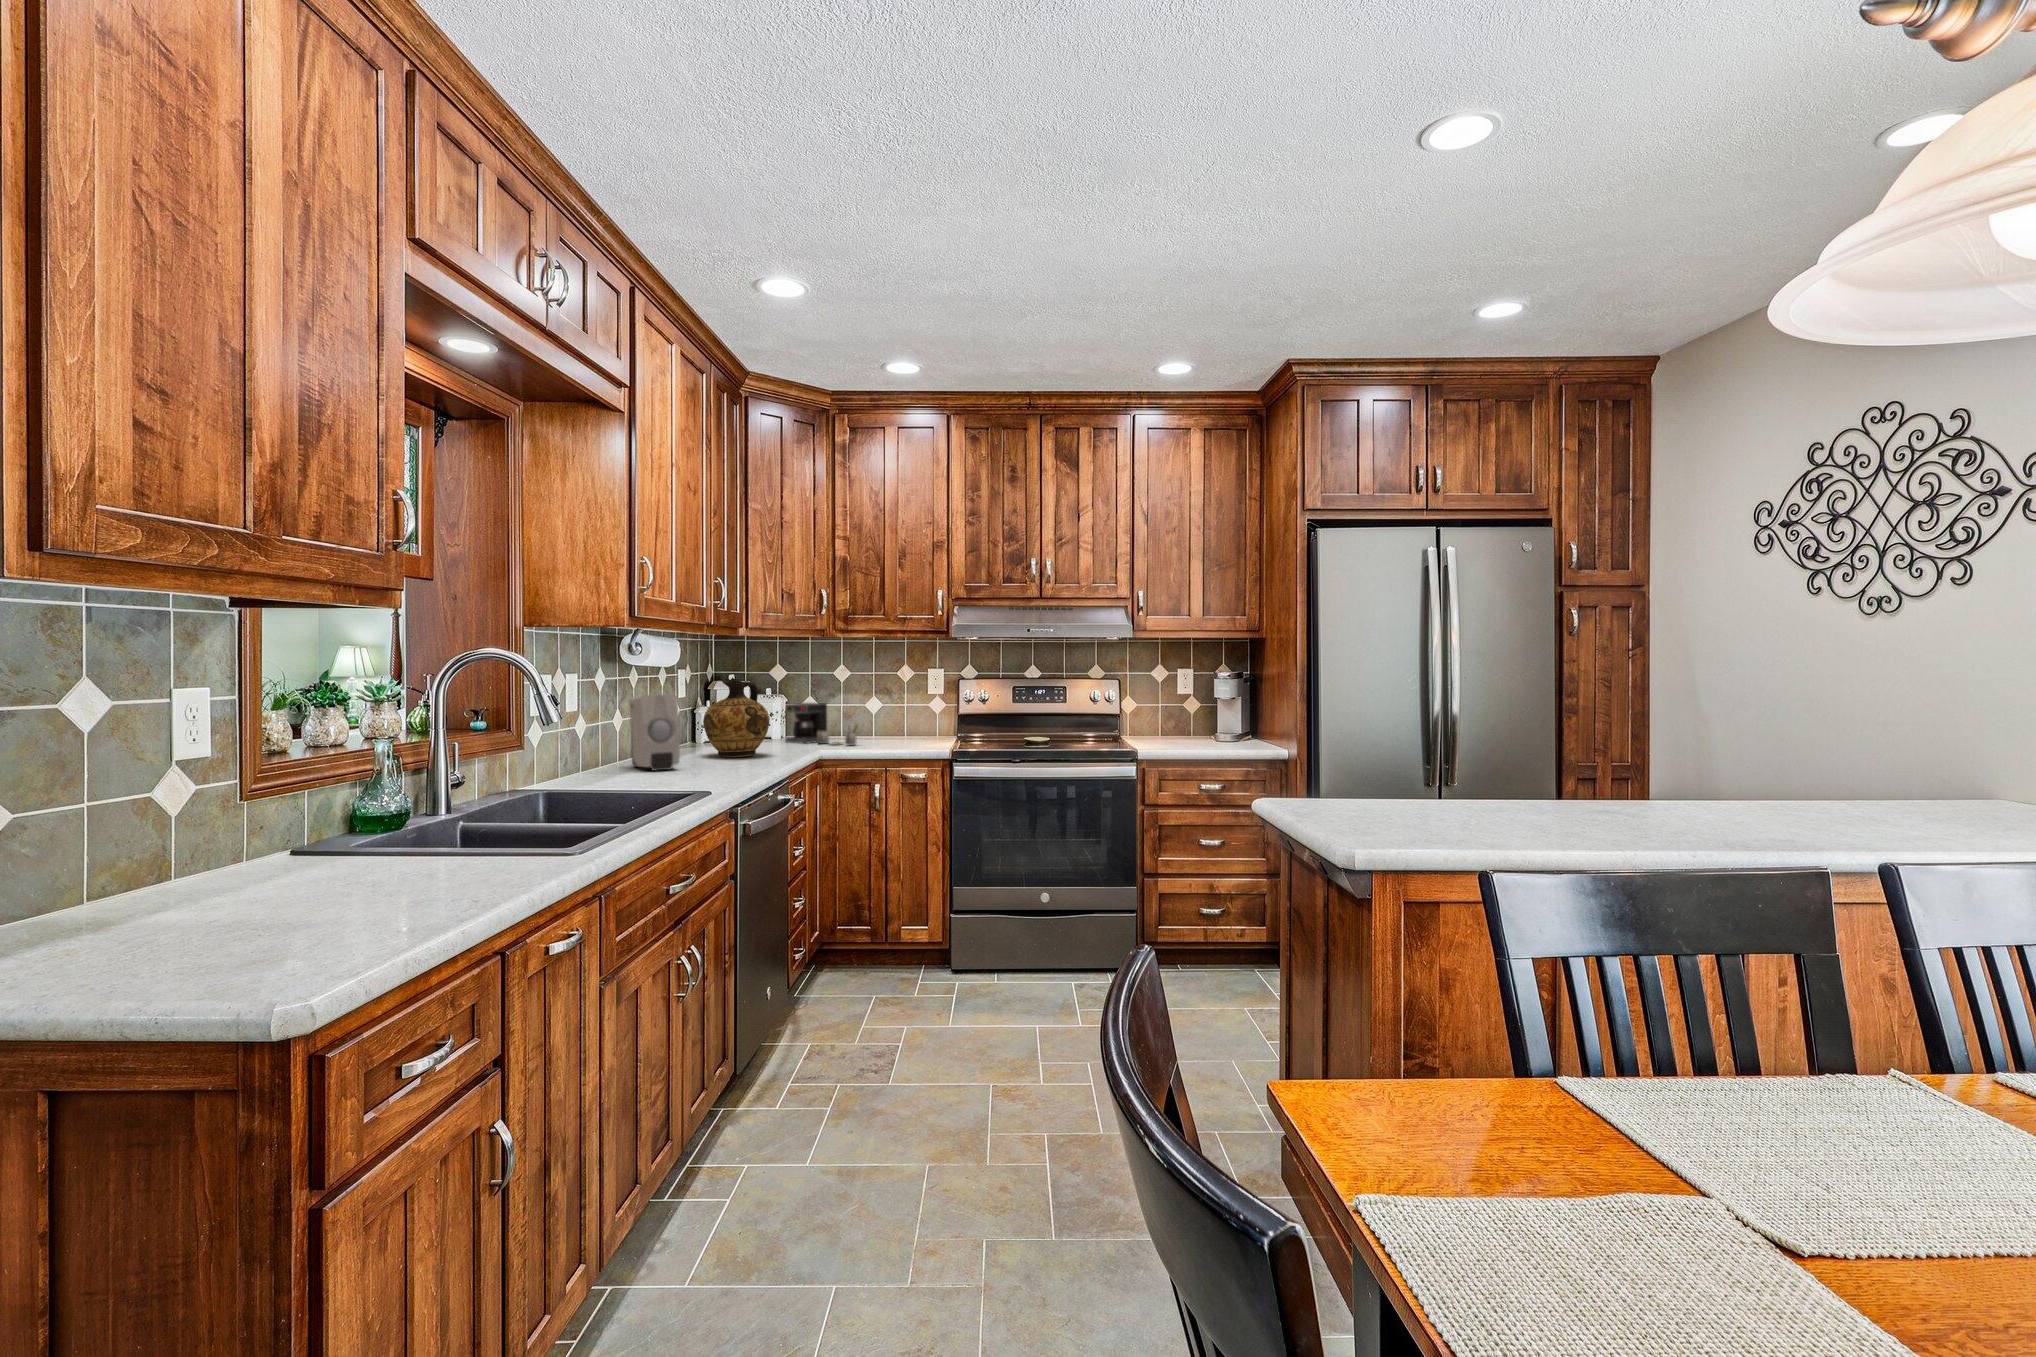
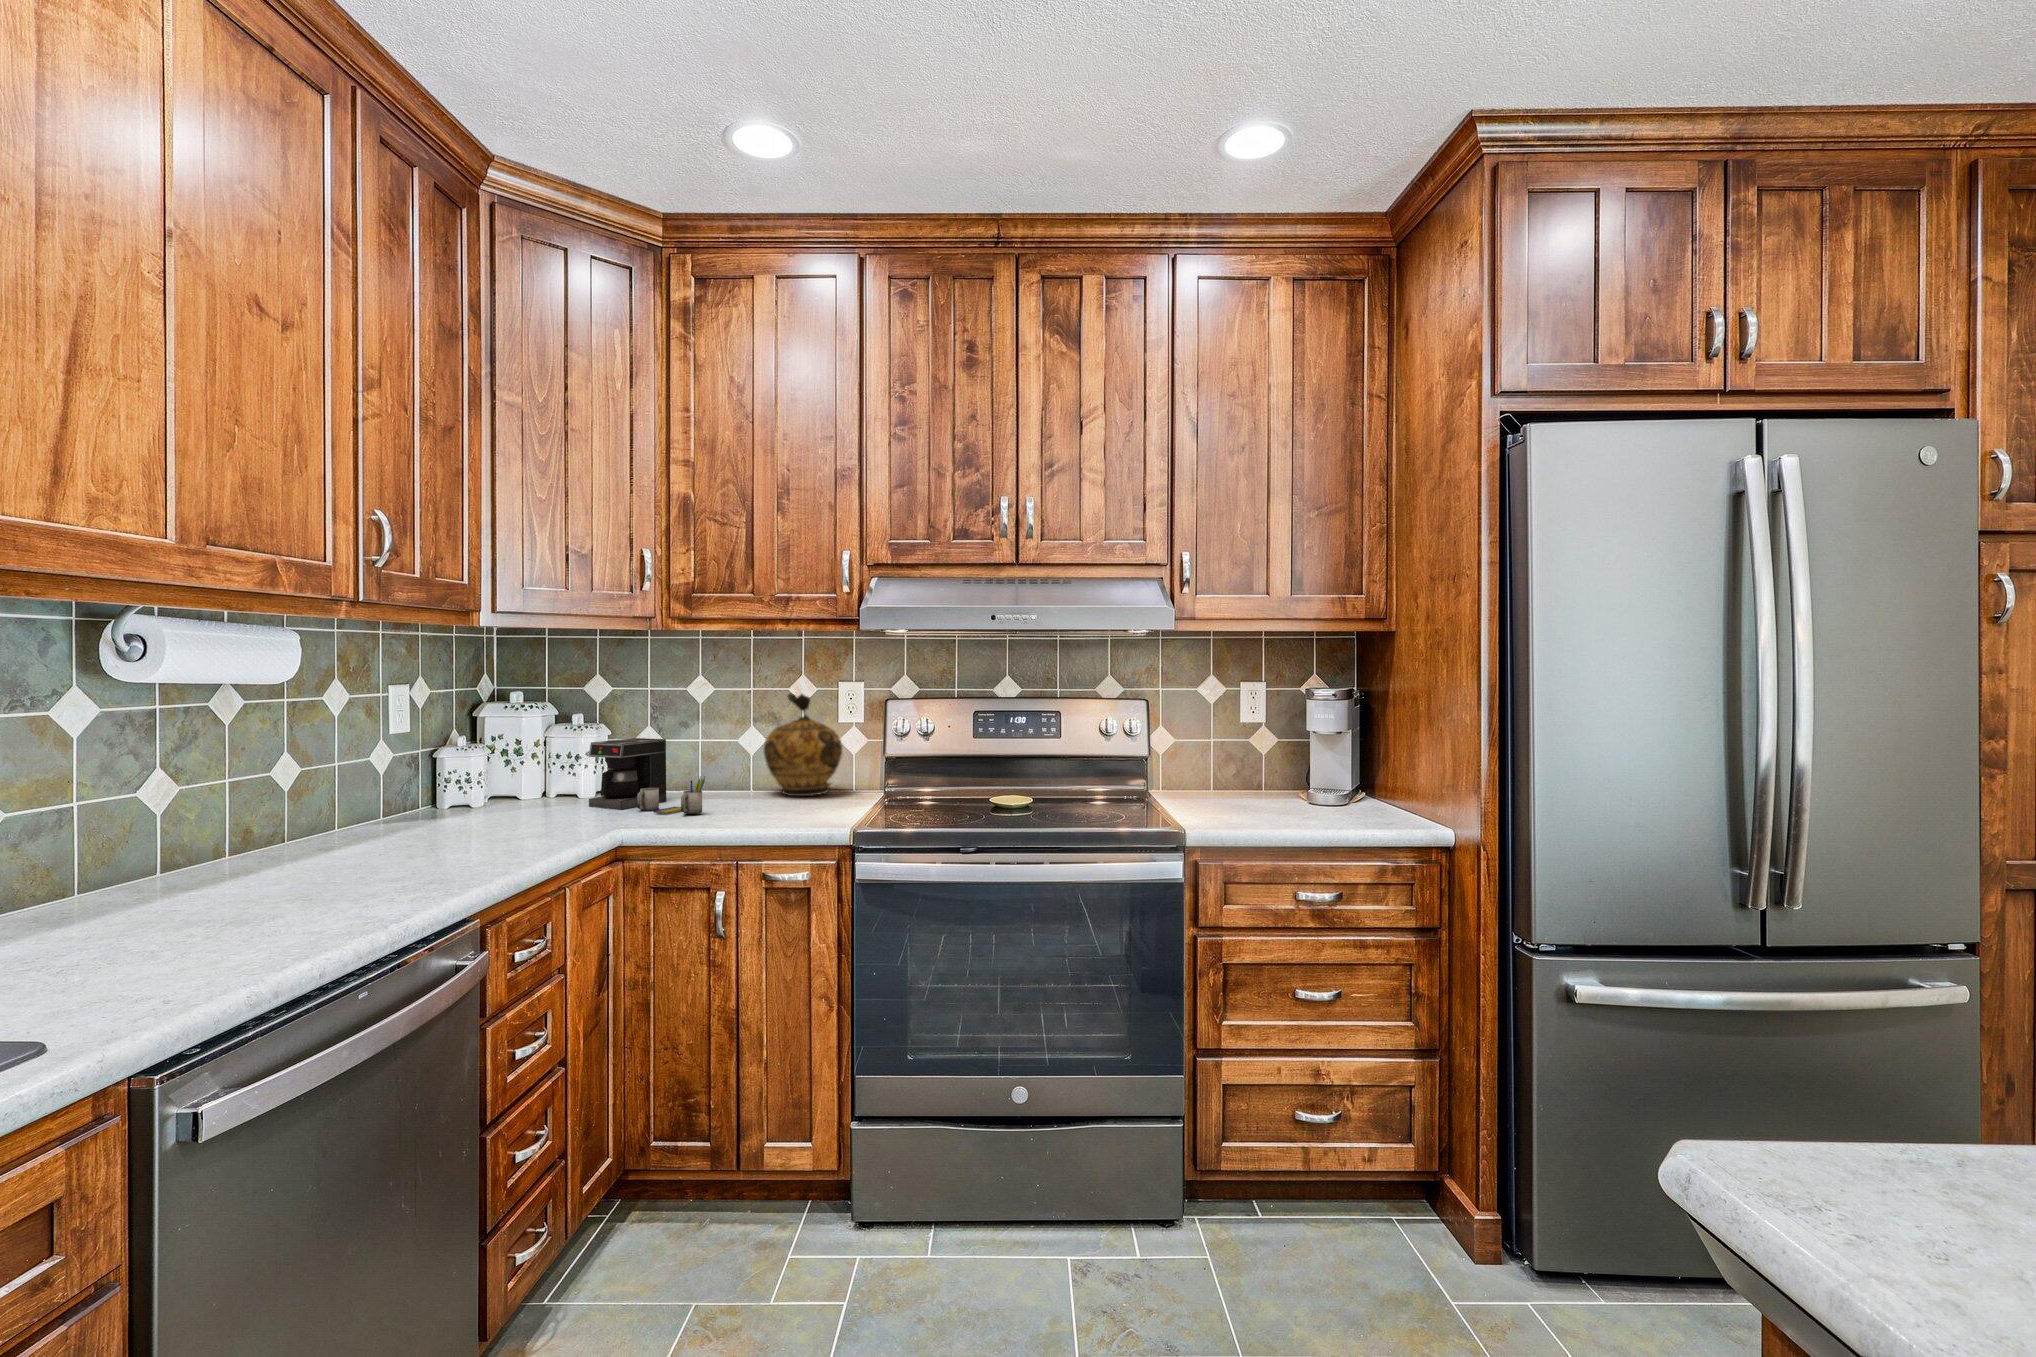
ceramic jug: present [703,678,769,757] -> present [764,693,842,796]
soap dispenser: present [630,694,680,771] -> none [117,745,227,914]

